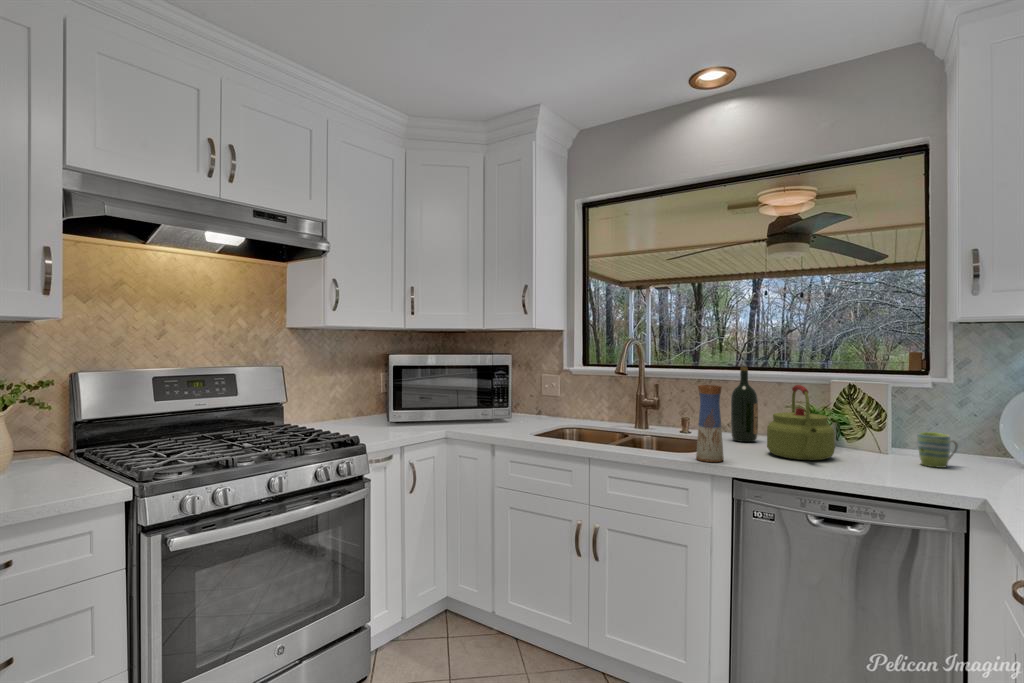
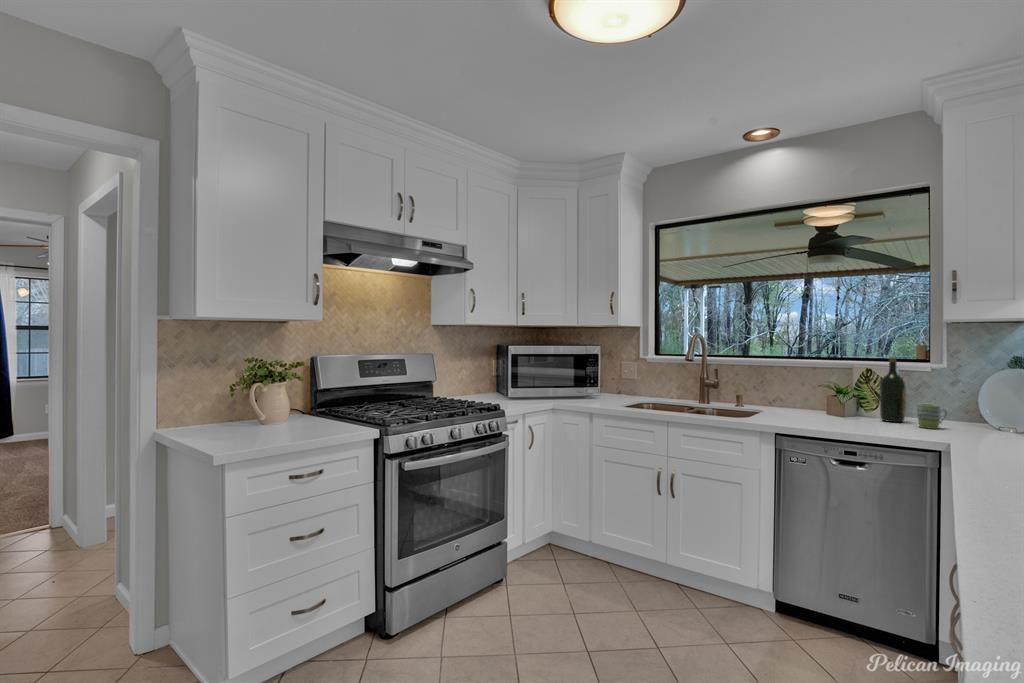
wine bottle: present [731,367,758,442] -> present [880,359,906,422]
vase: present [696,385,724,462] -> none [749,368,770,423]
kettle: present [767,385,835,460] -> none [803,369,854,424]

